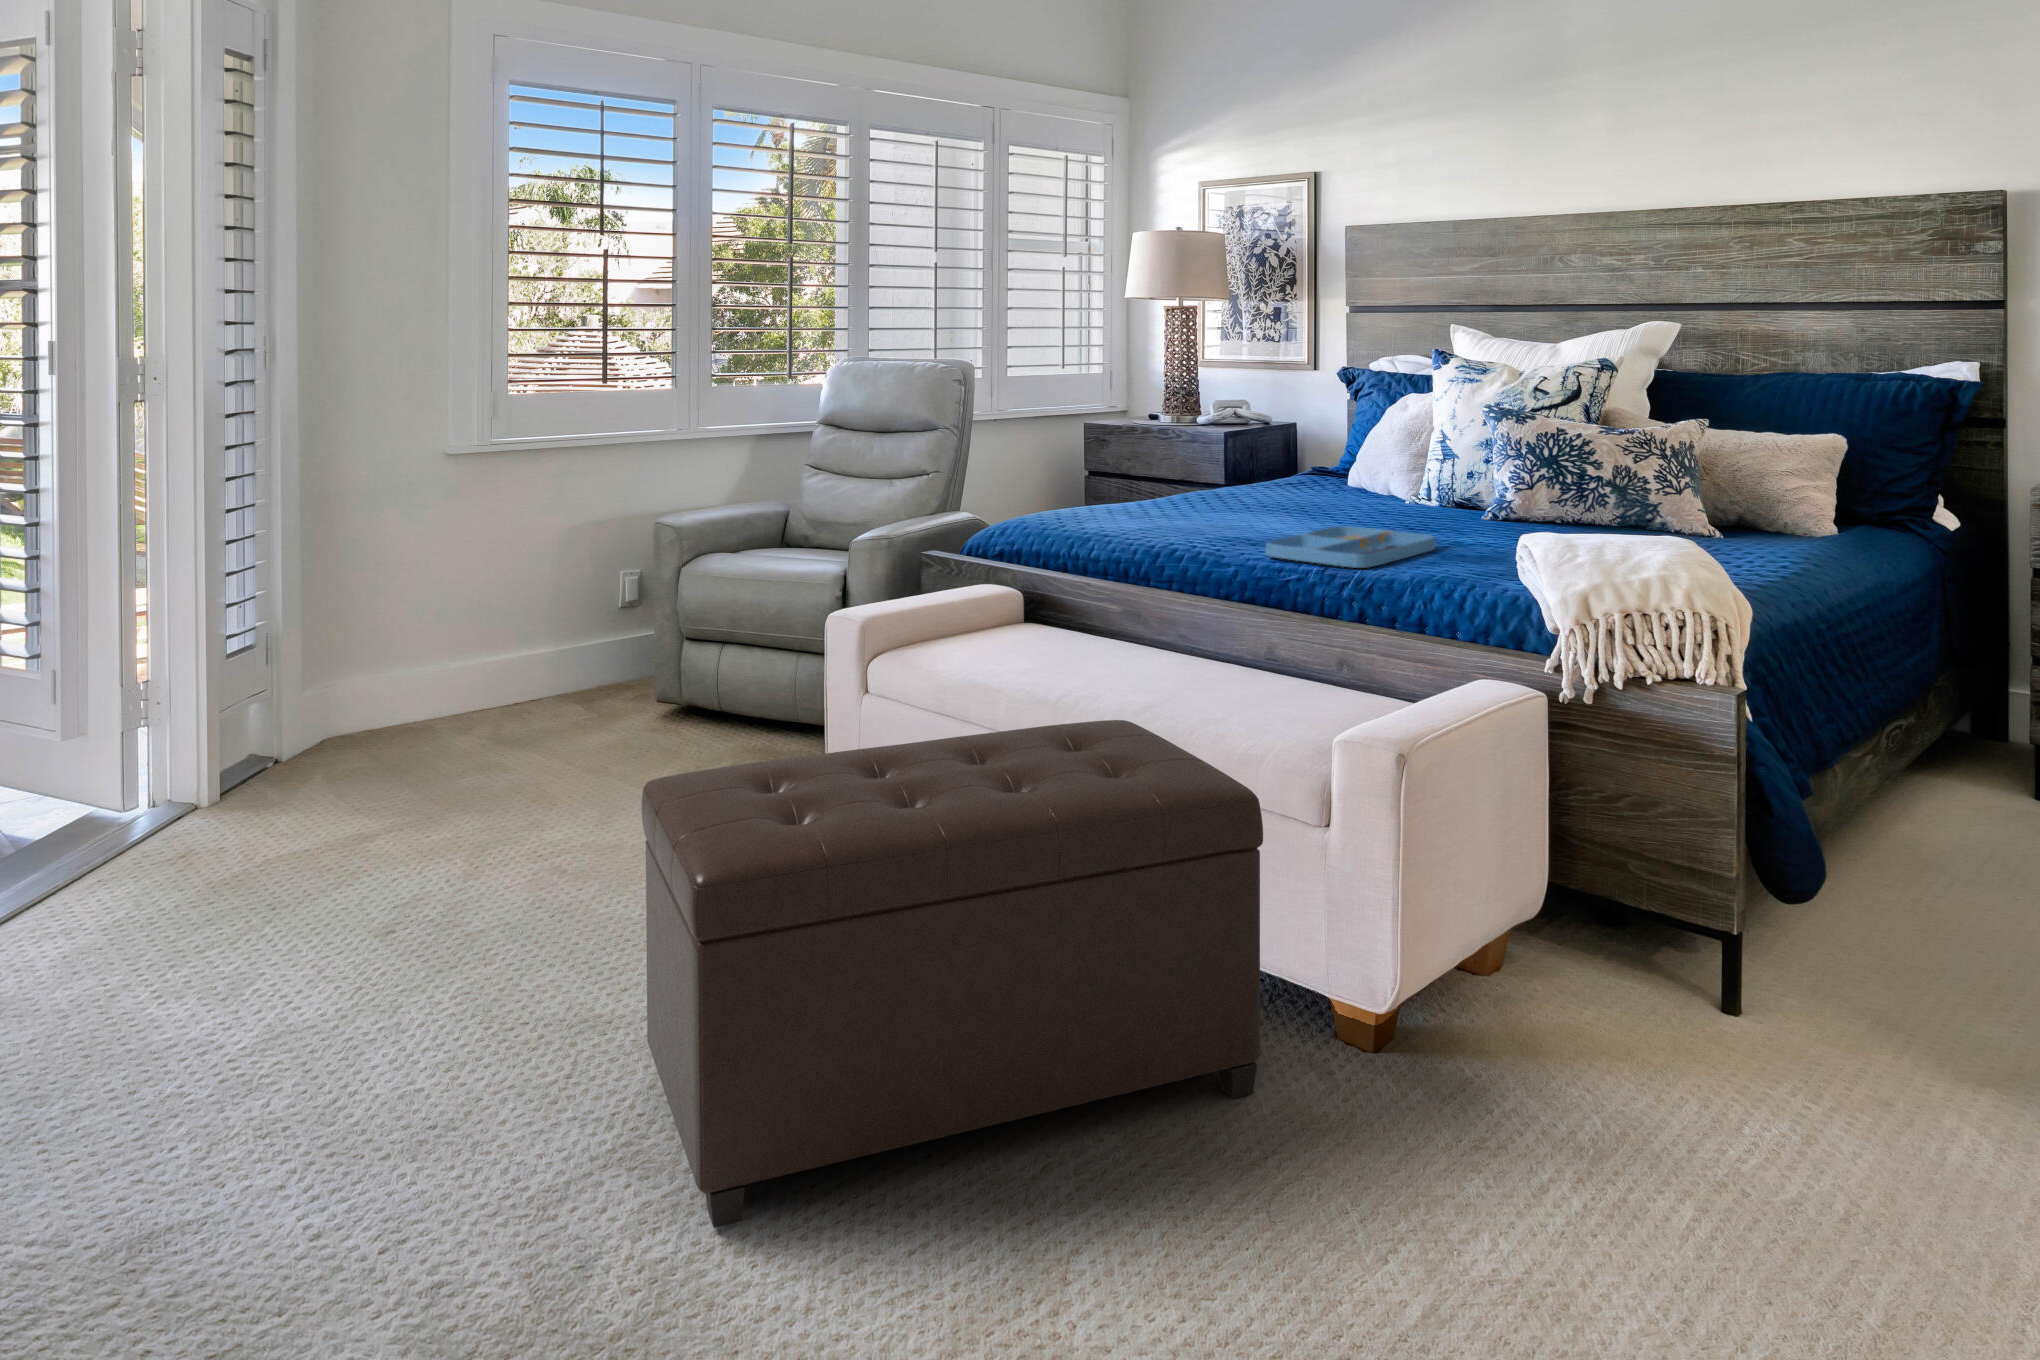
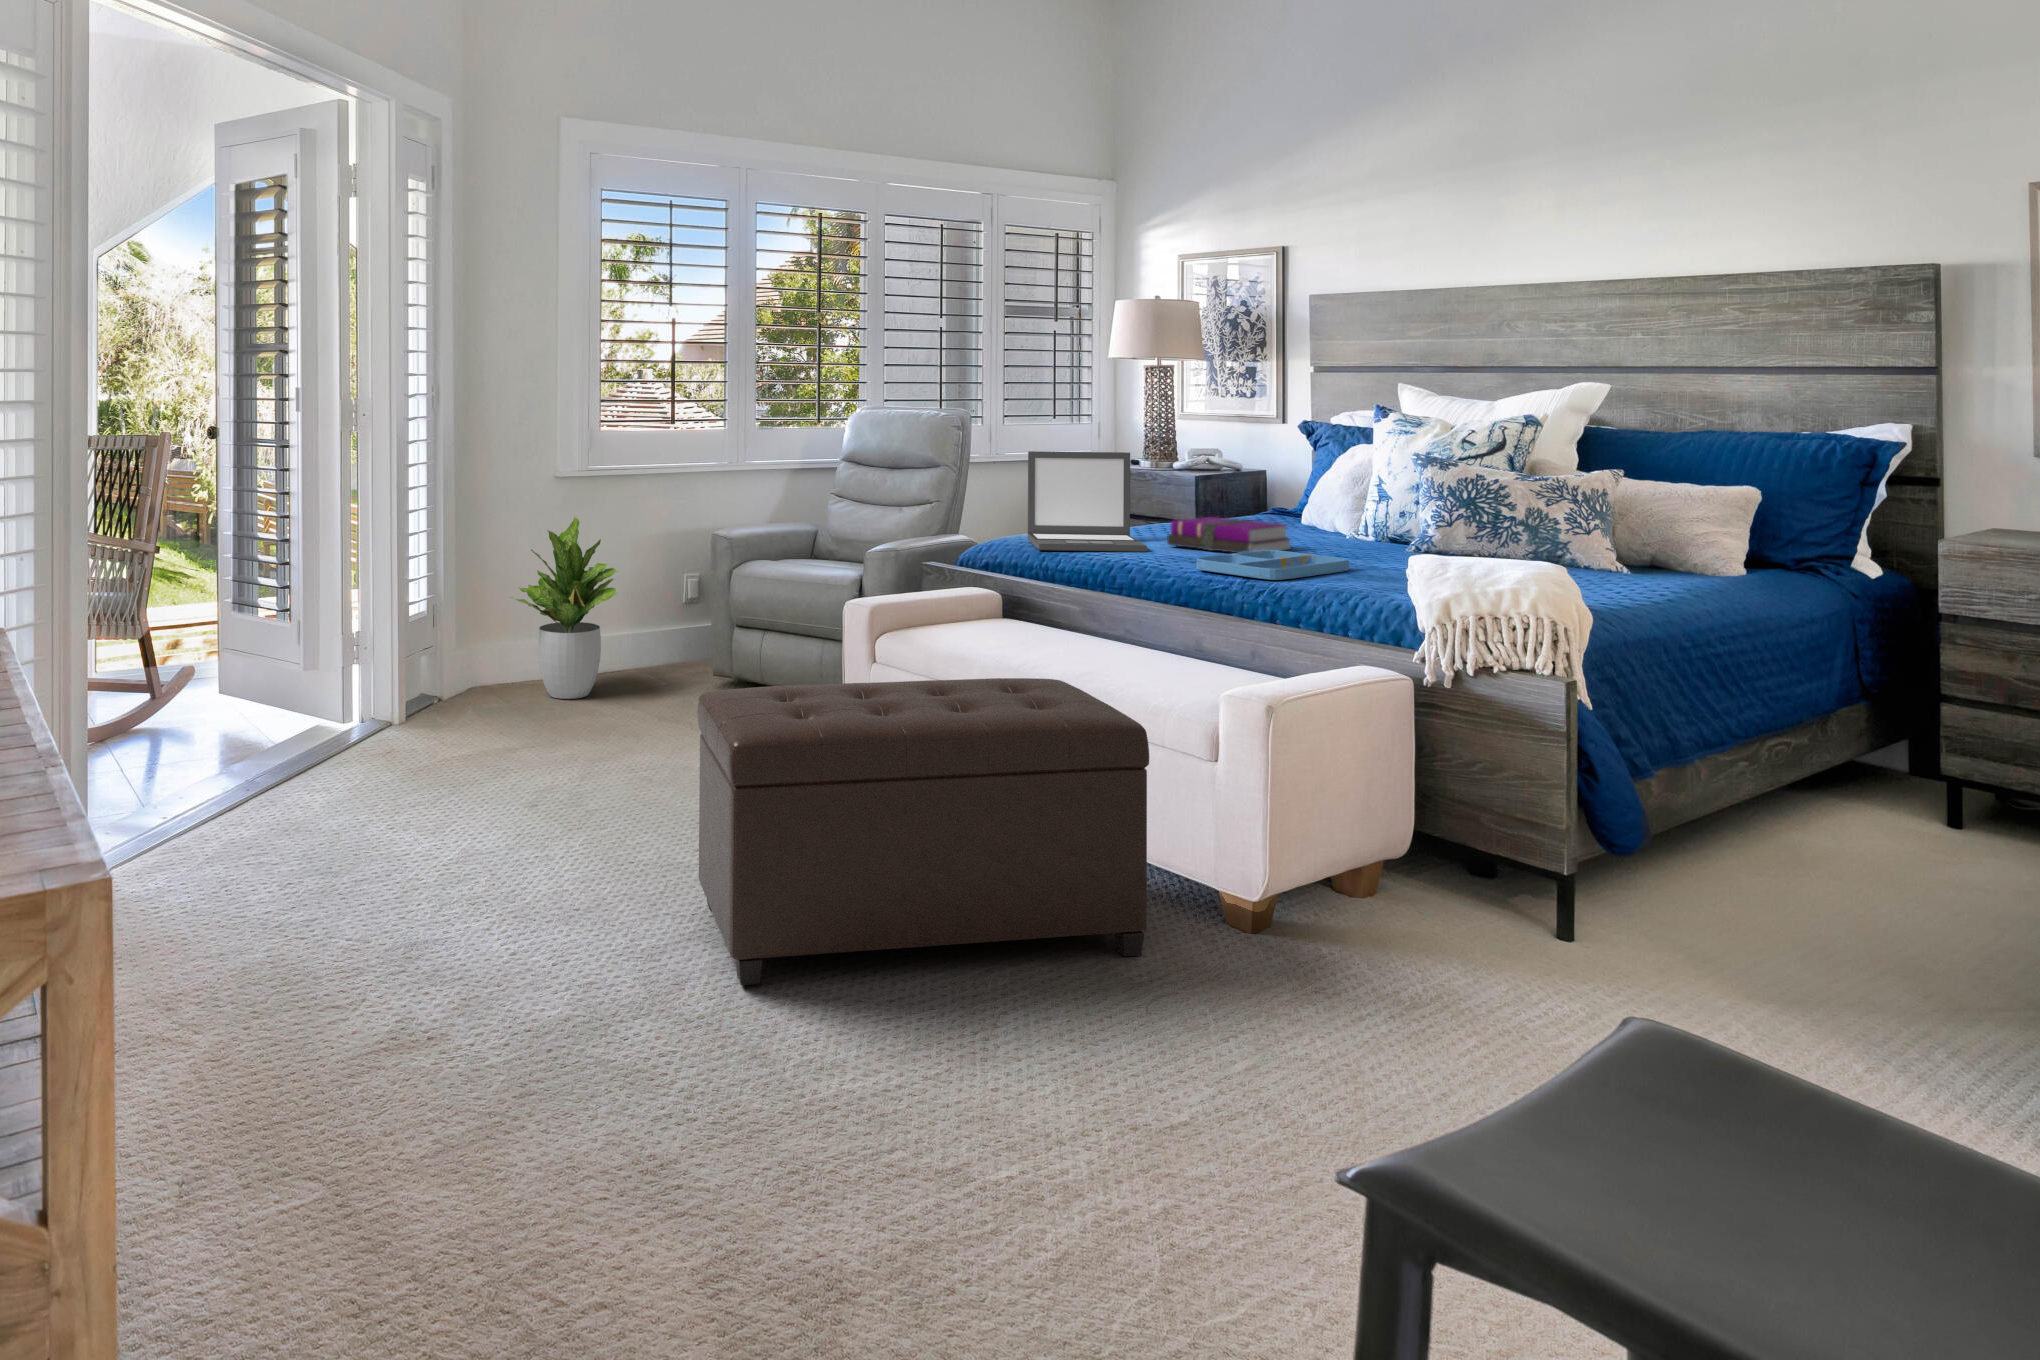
laptop: none [1051,412,1196,535] -> present [1028,451,1147,552]
notebook: none [1215,485,1356,531] -> present [1167,517,1290,553]
potted plant: none [385,509,535,746] -> present [516,517,617,699]

